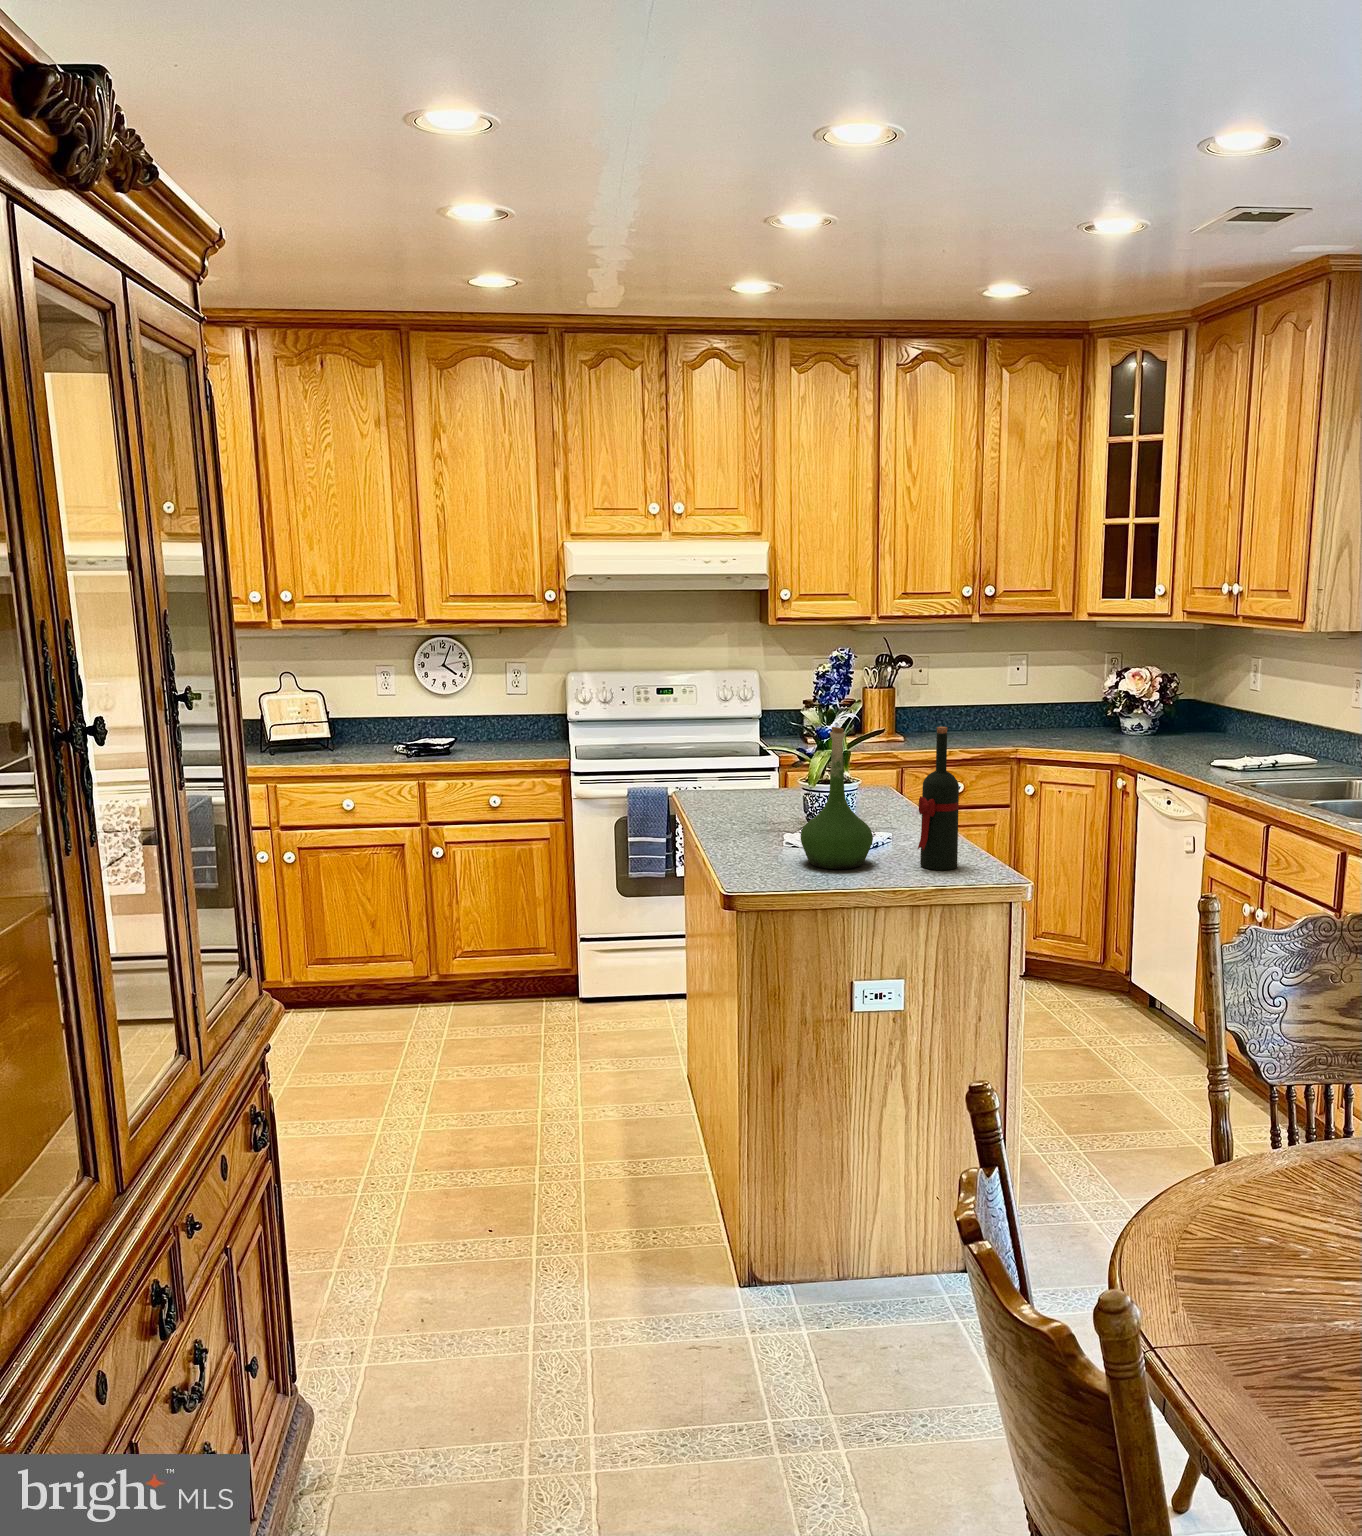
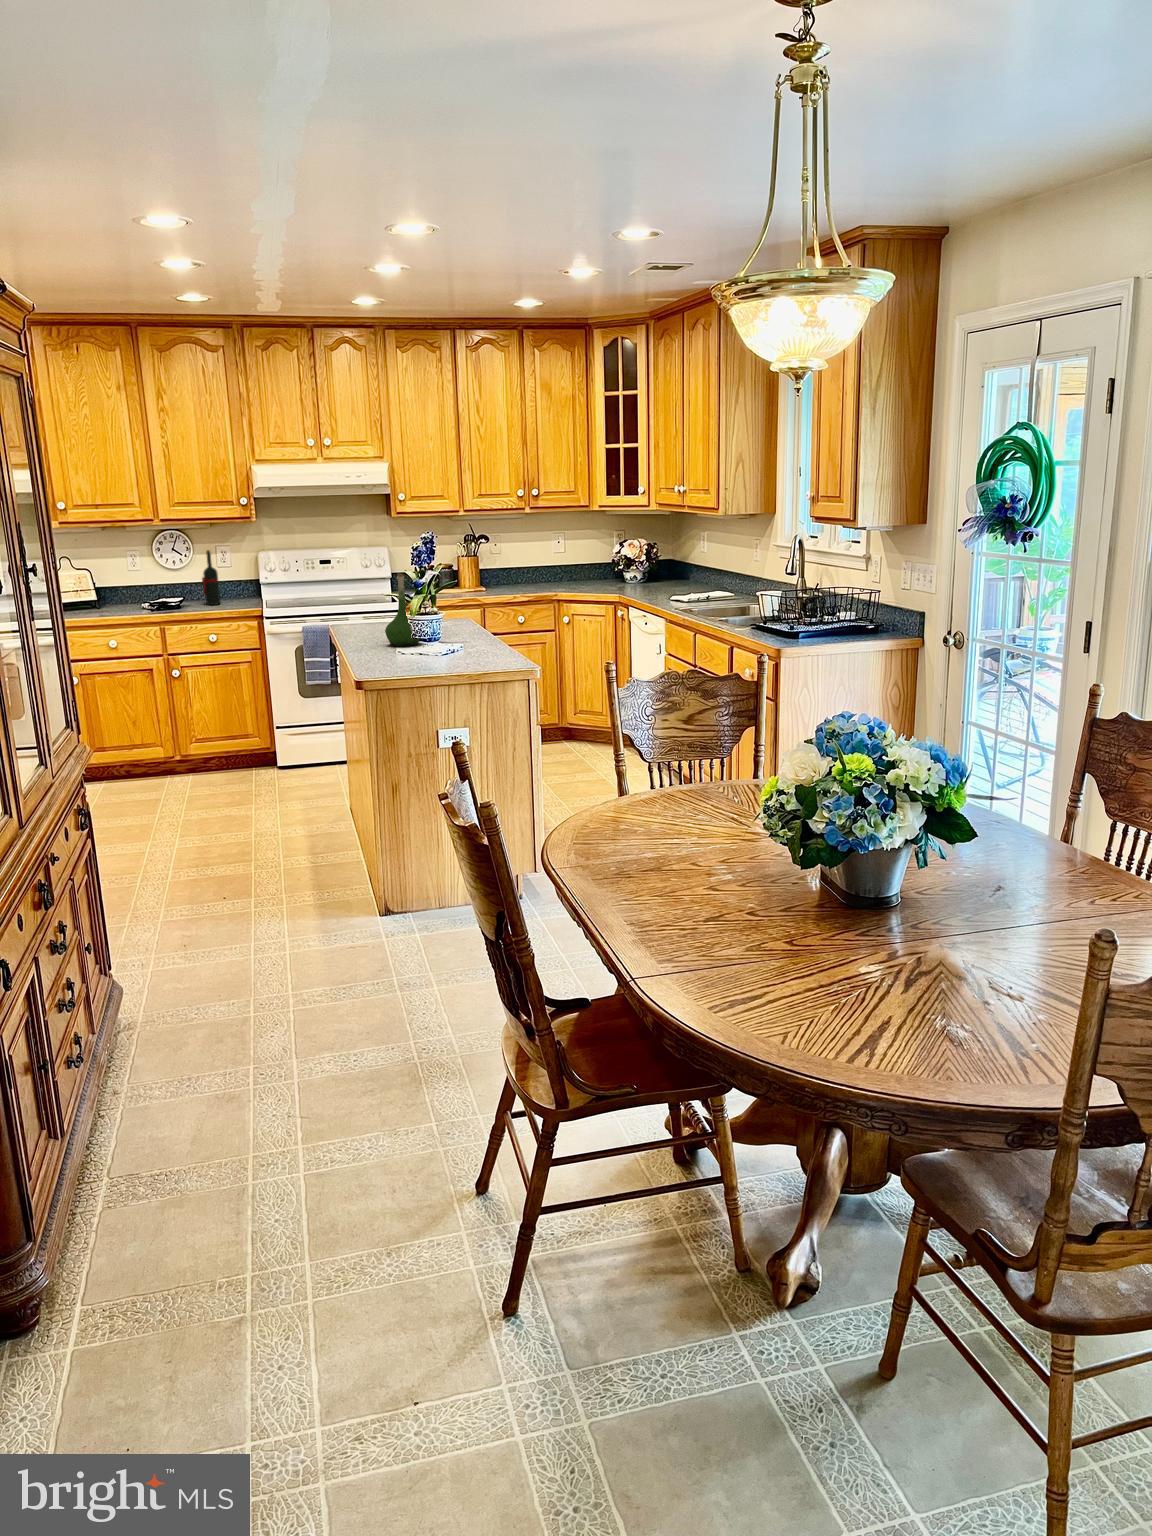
wine bottle: present [918,727,959,870] -> present [202,550,221,605]

